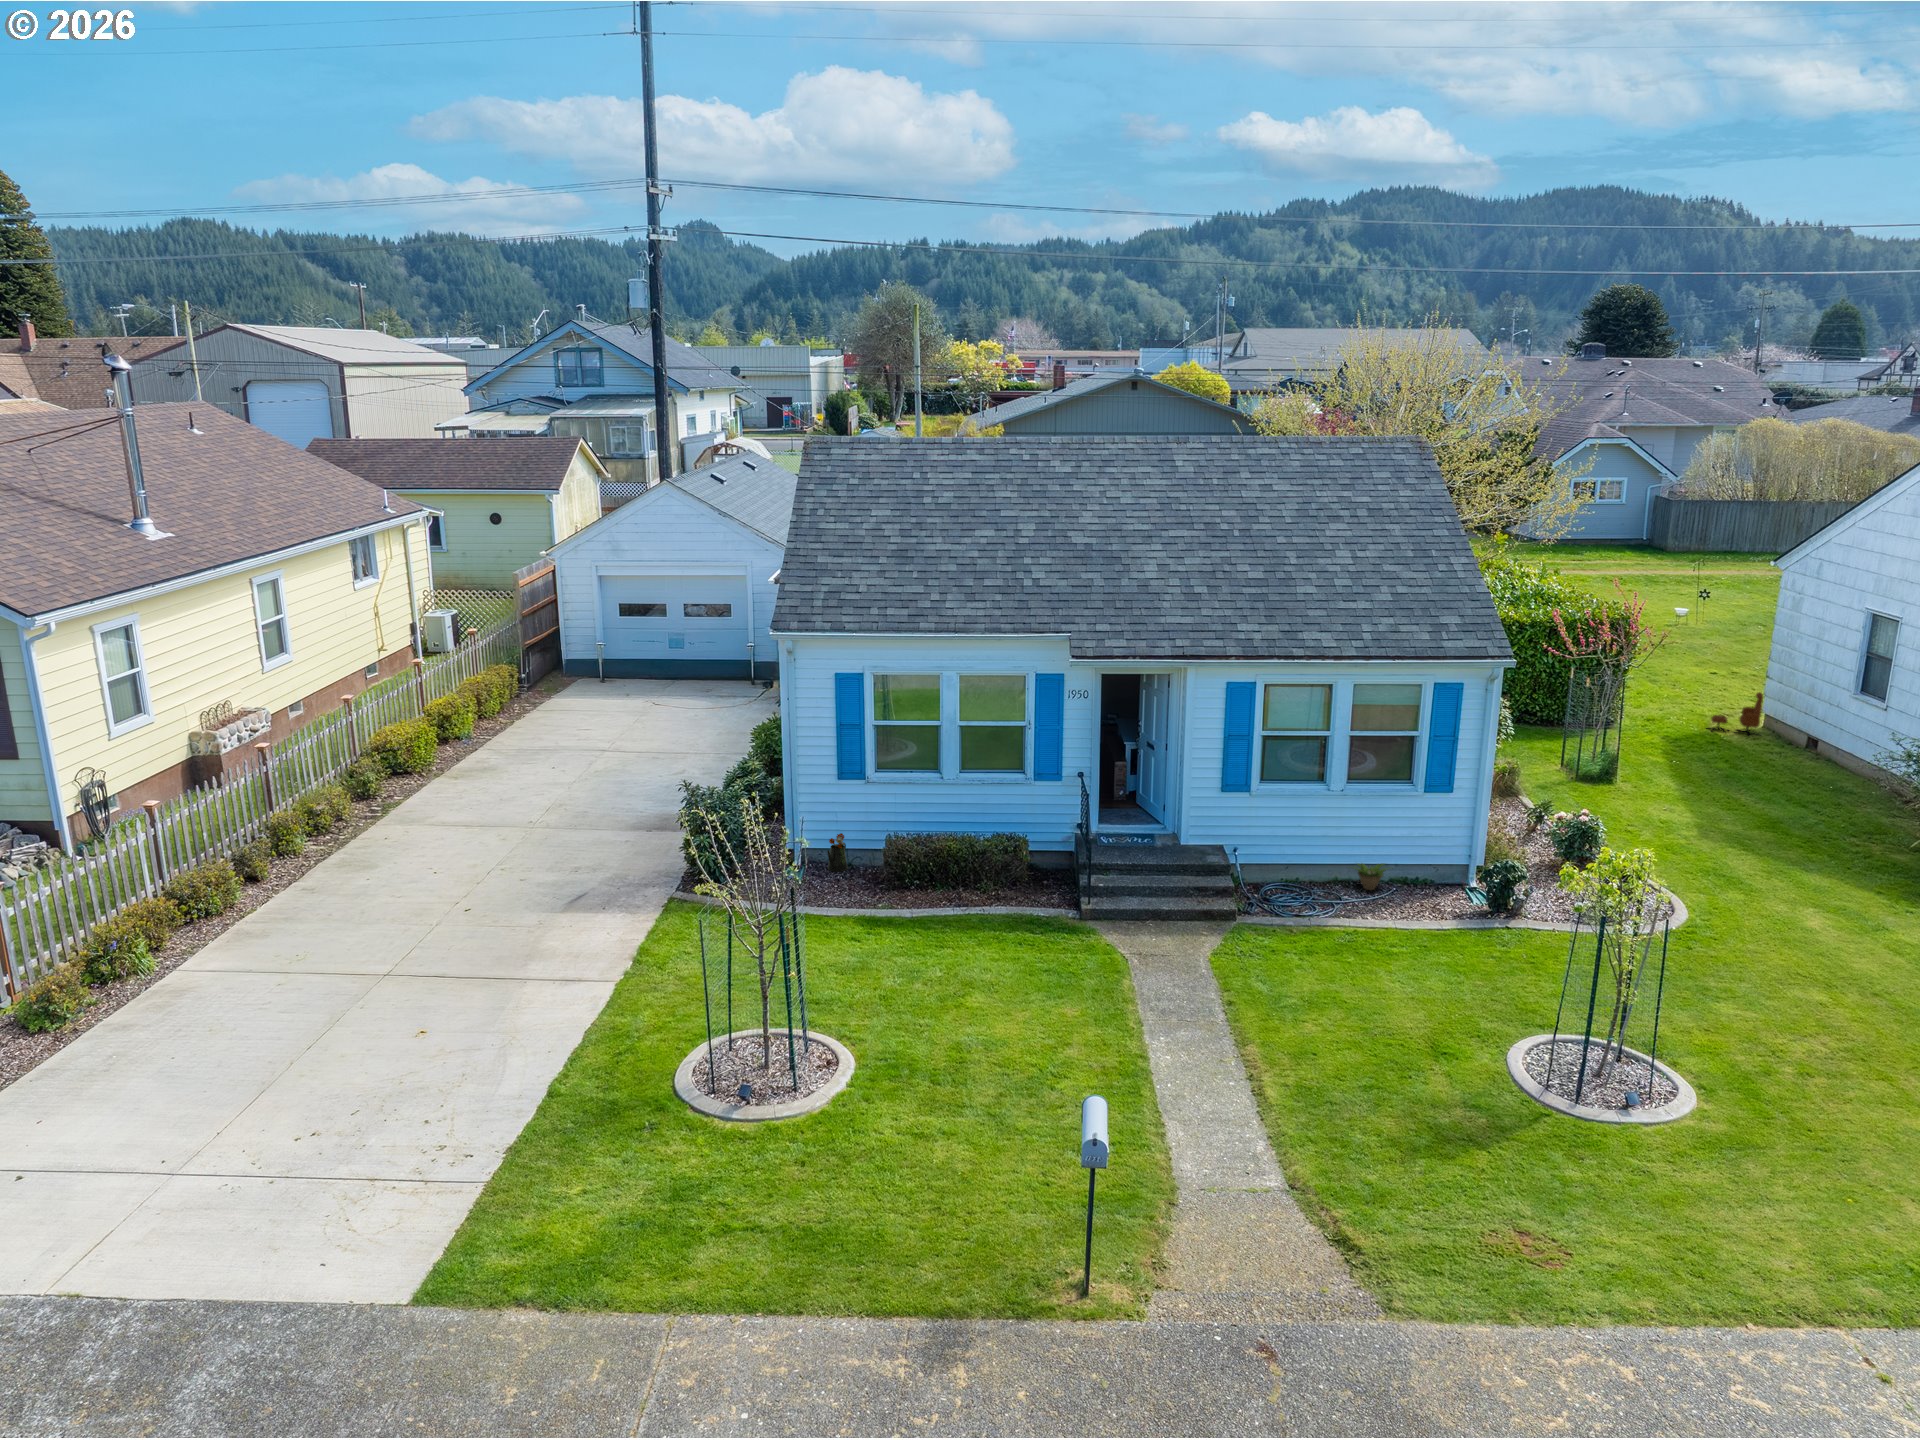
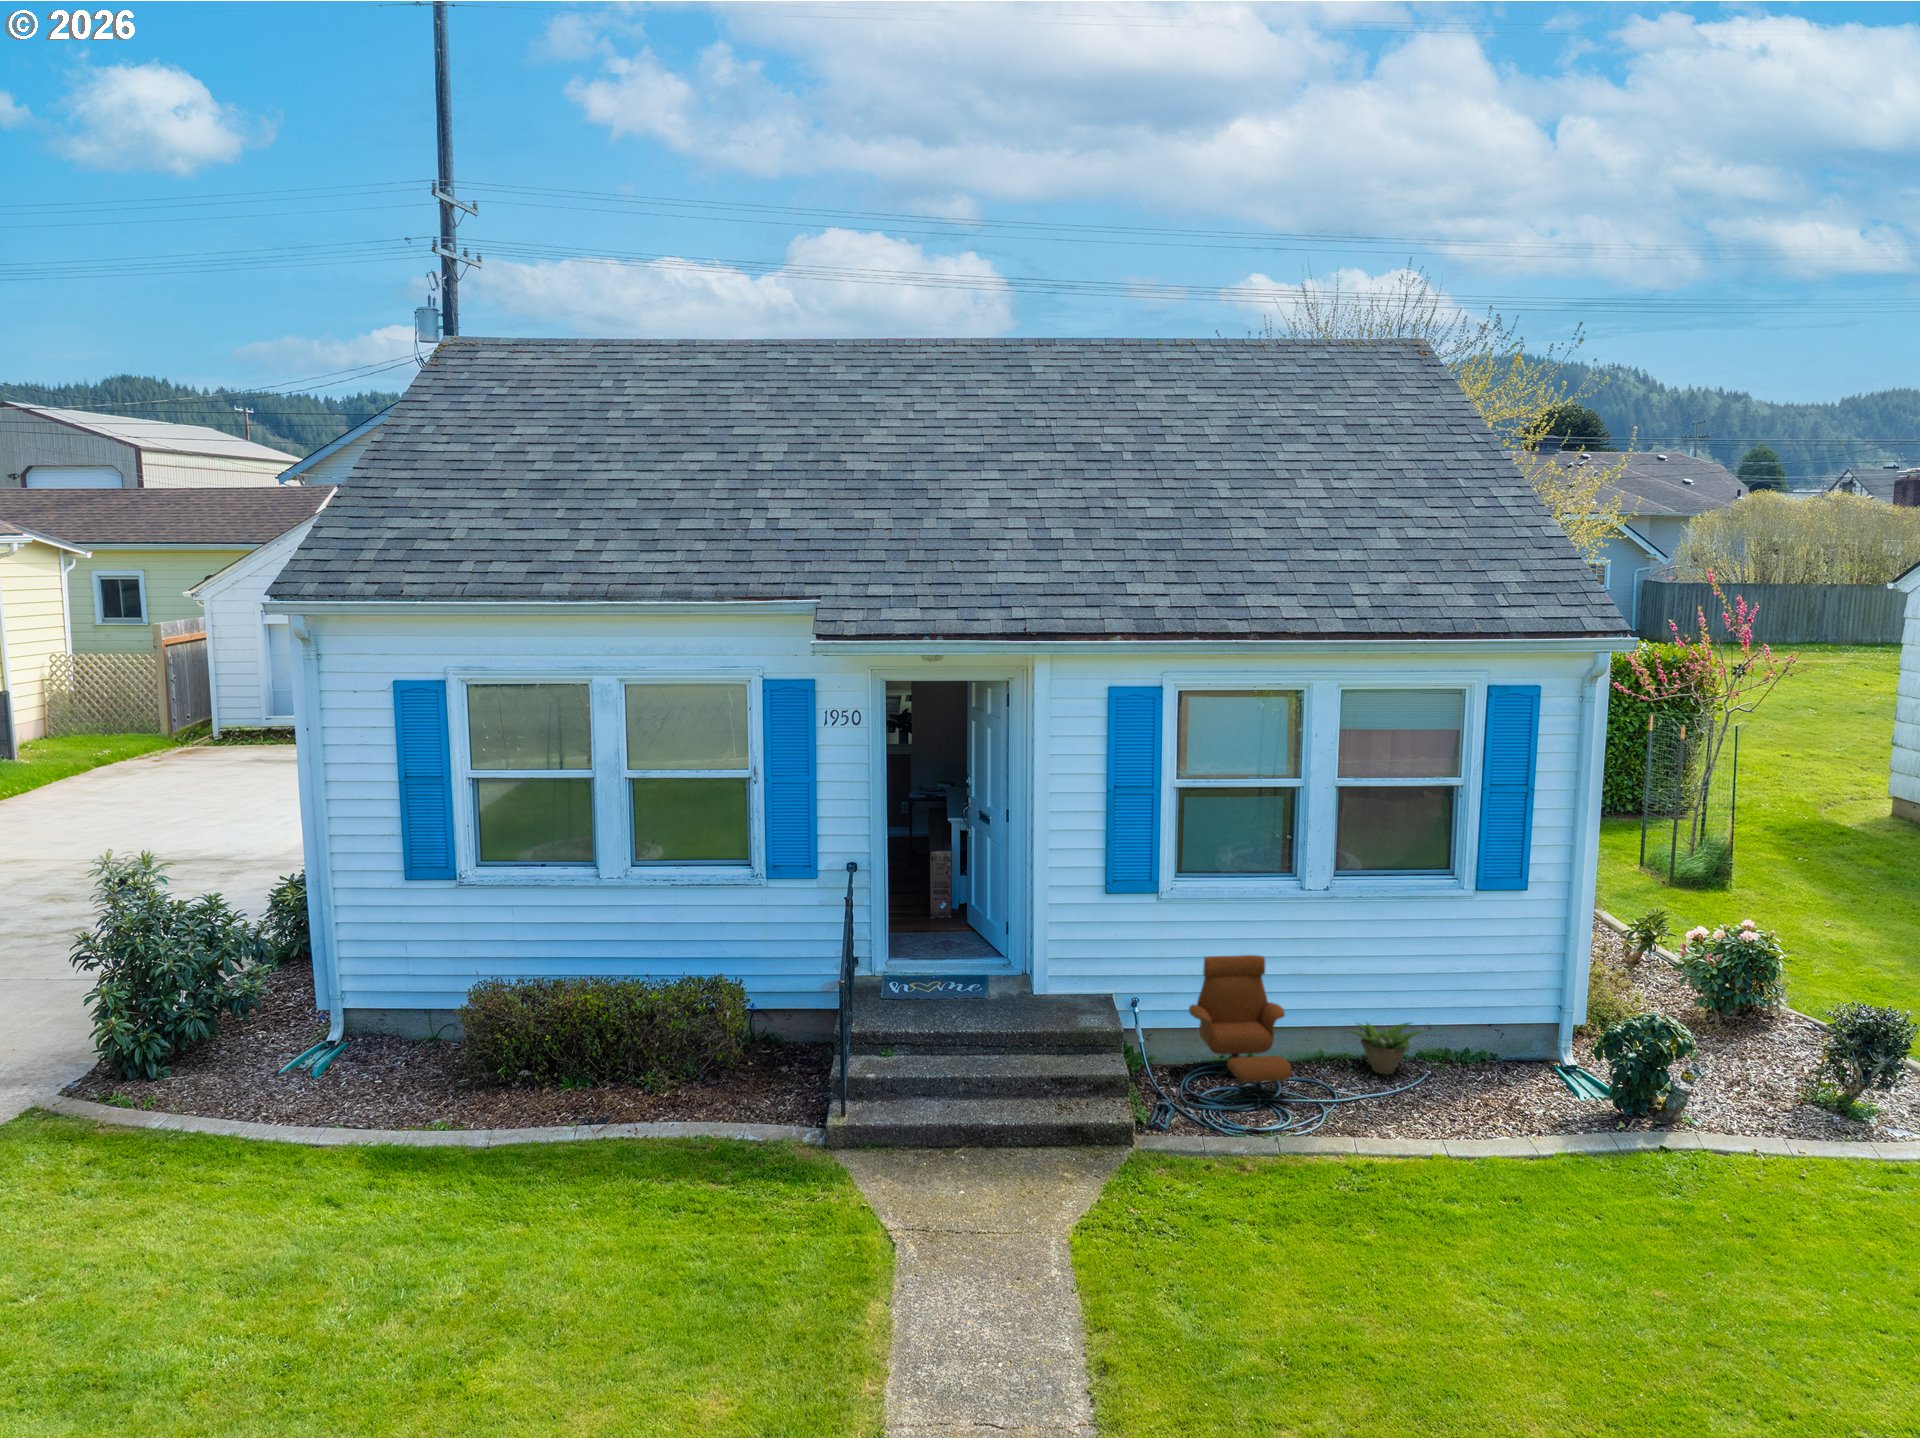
lounge chair: present [1710,692,1763,735] -> present [1189,955,1291,1111]
watering can: present [827,833,848,872] -> none [376,980,425,1054]

